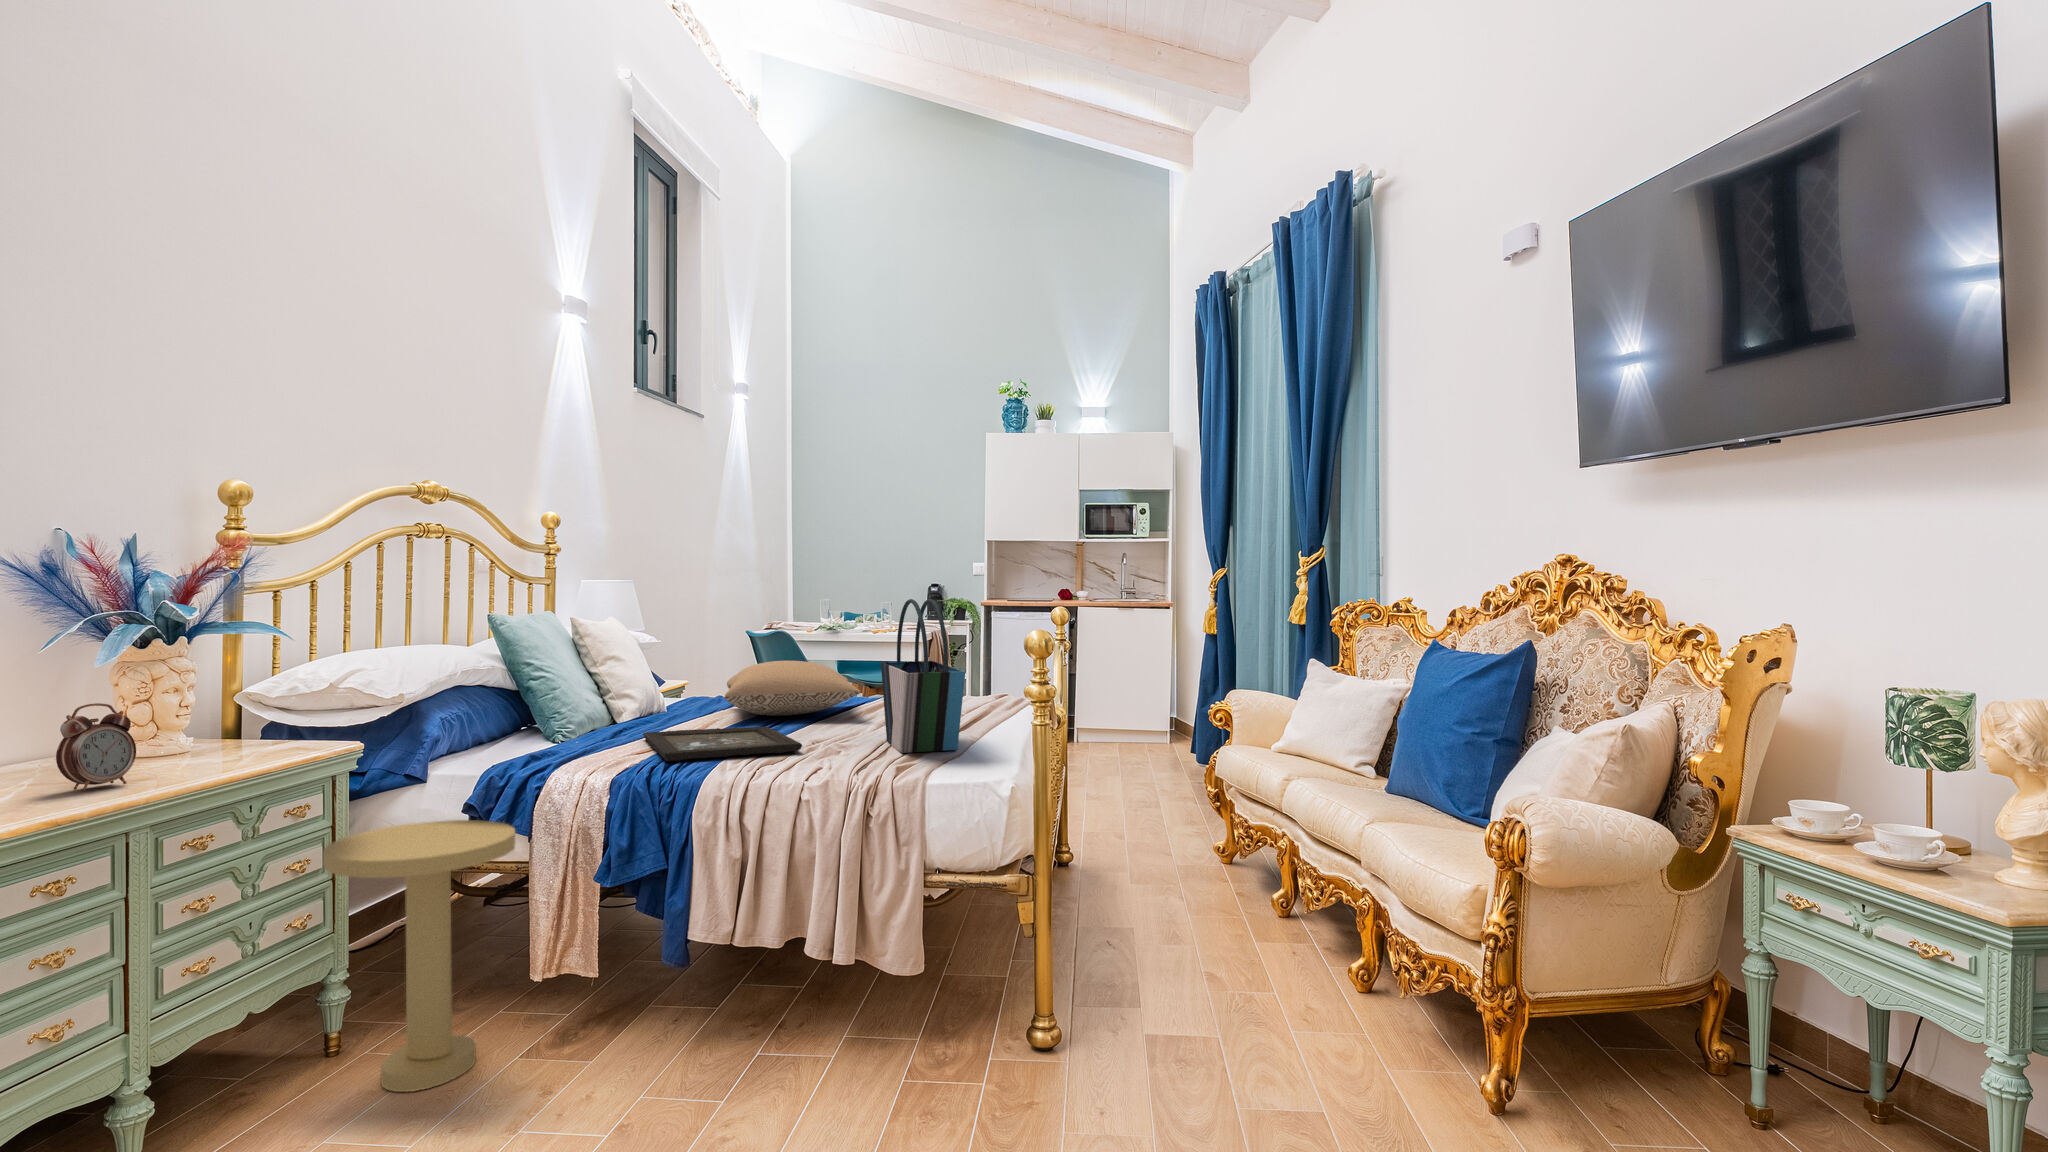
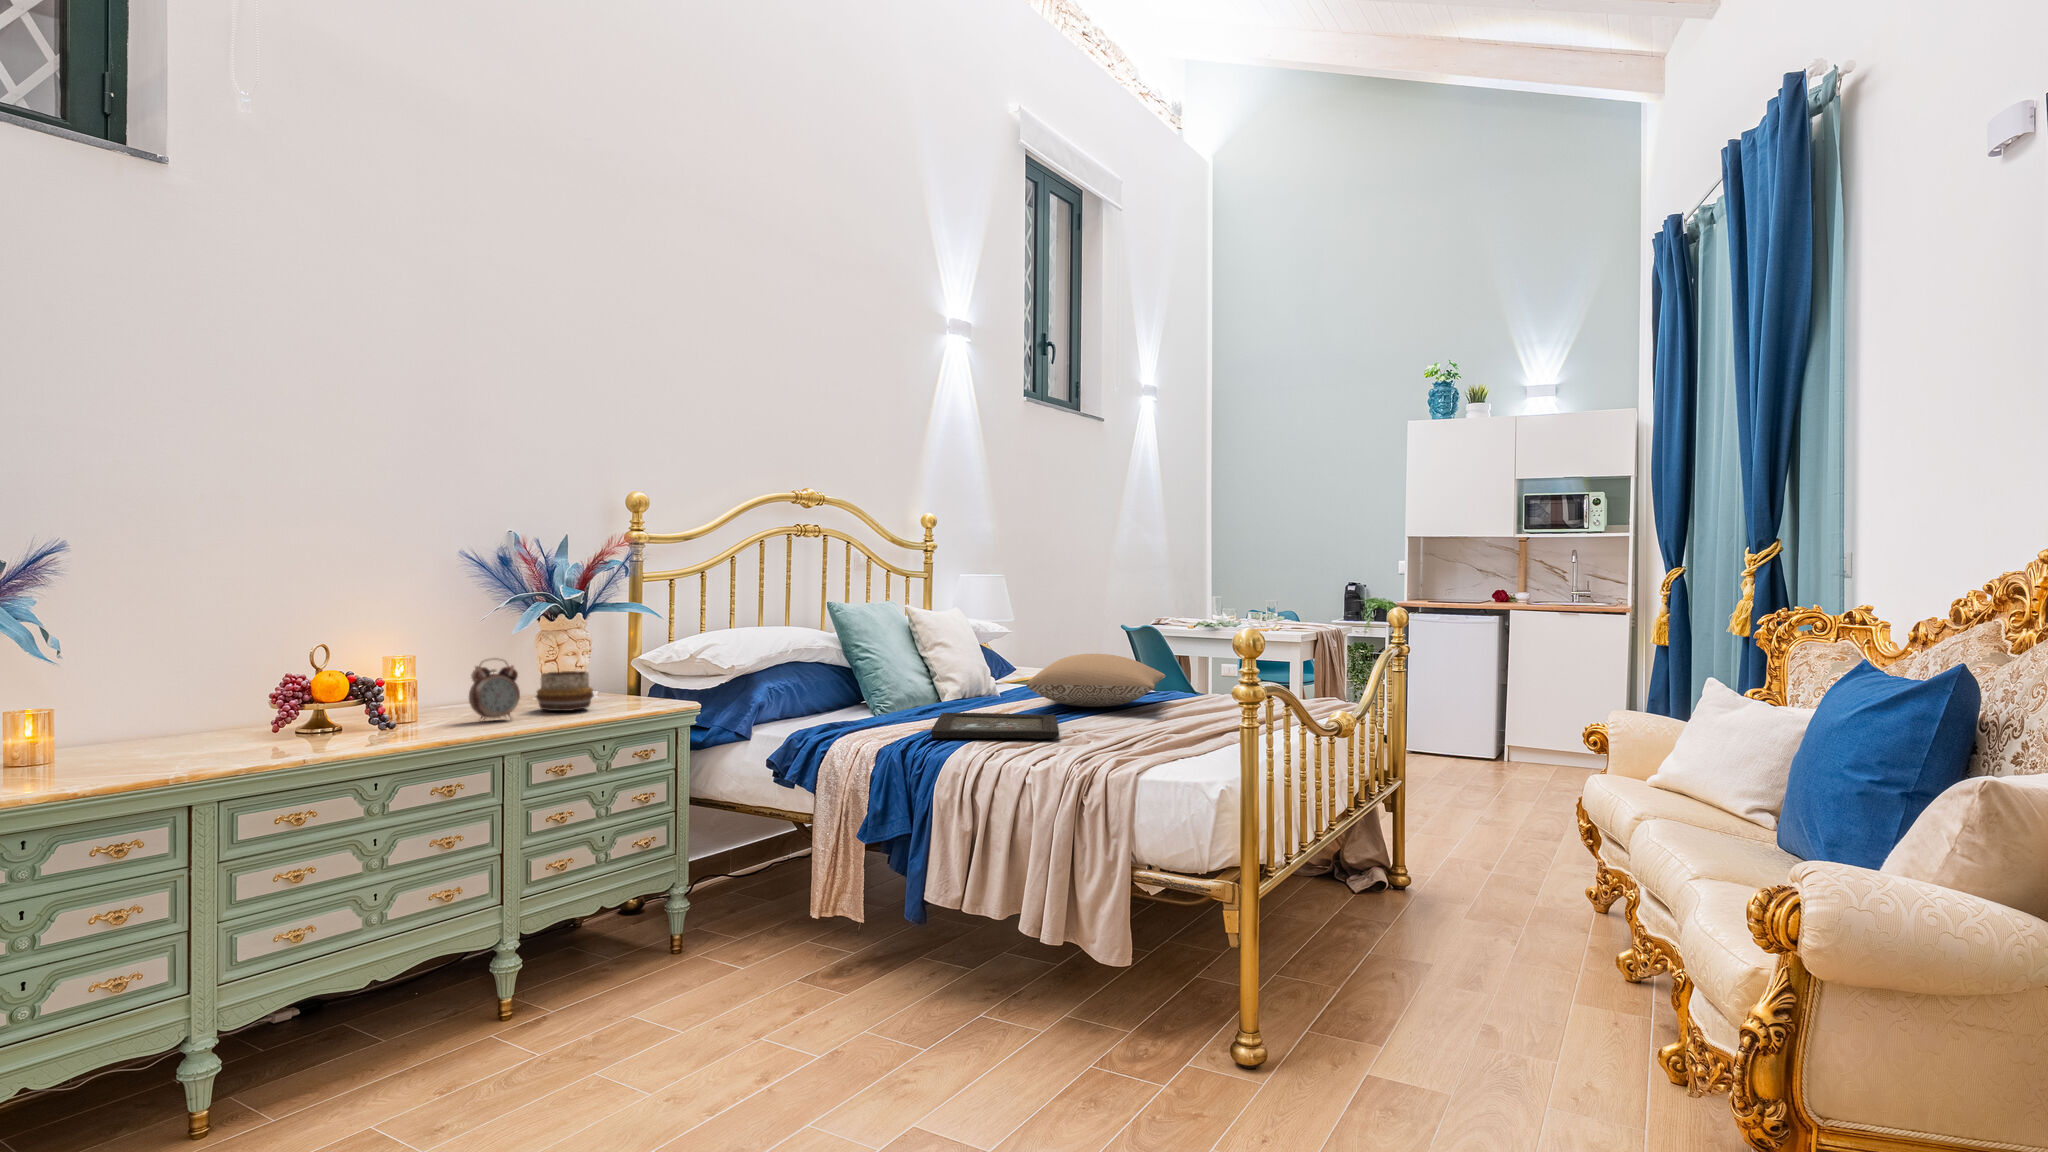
tote bag: present [881,599,965,753] -> none [1150,594,1211,750]
decorative bowl: none [139,713,227,767] -> present [536,671,594,711]
side table: present [323,820,515,1092] -> none [653,773,798,993]

